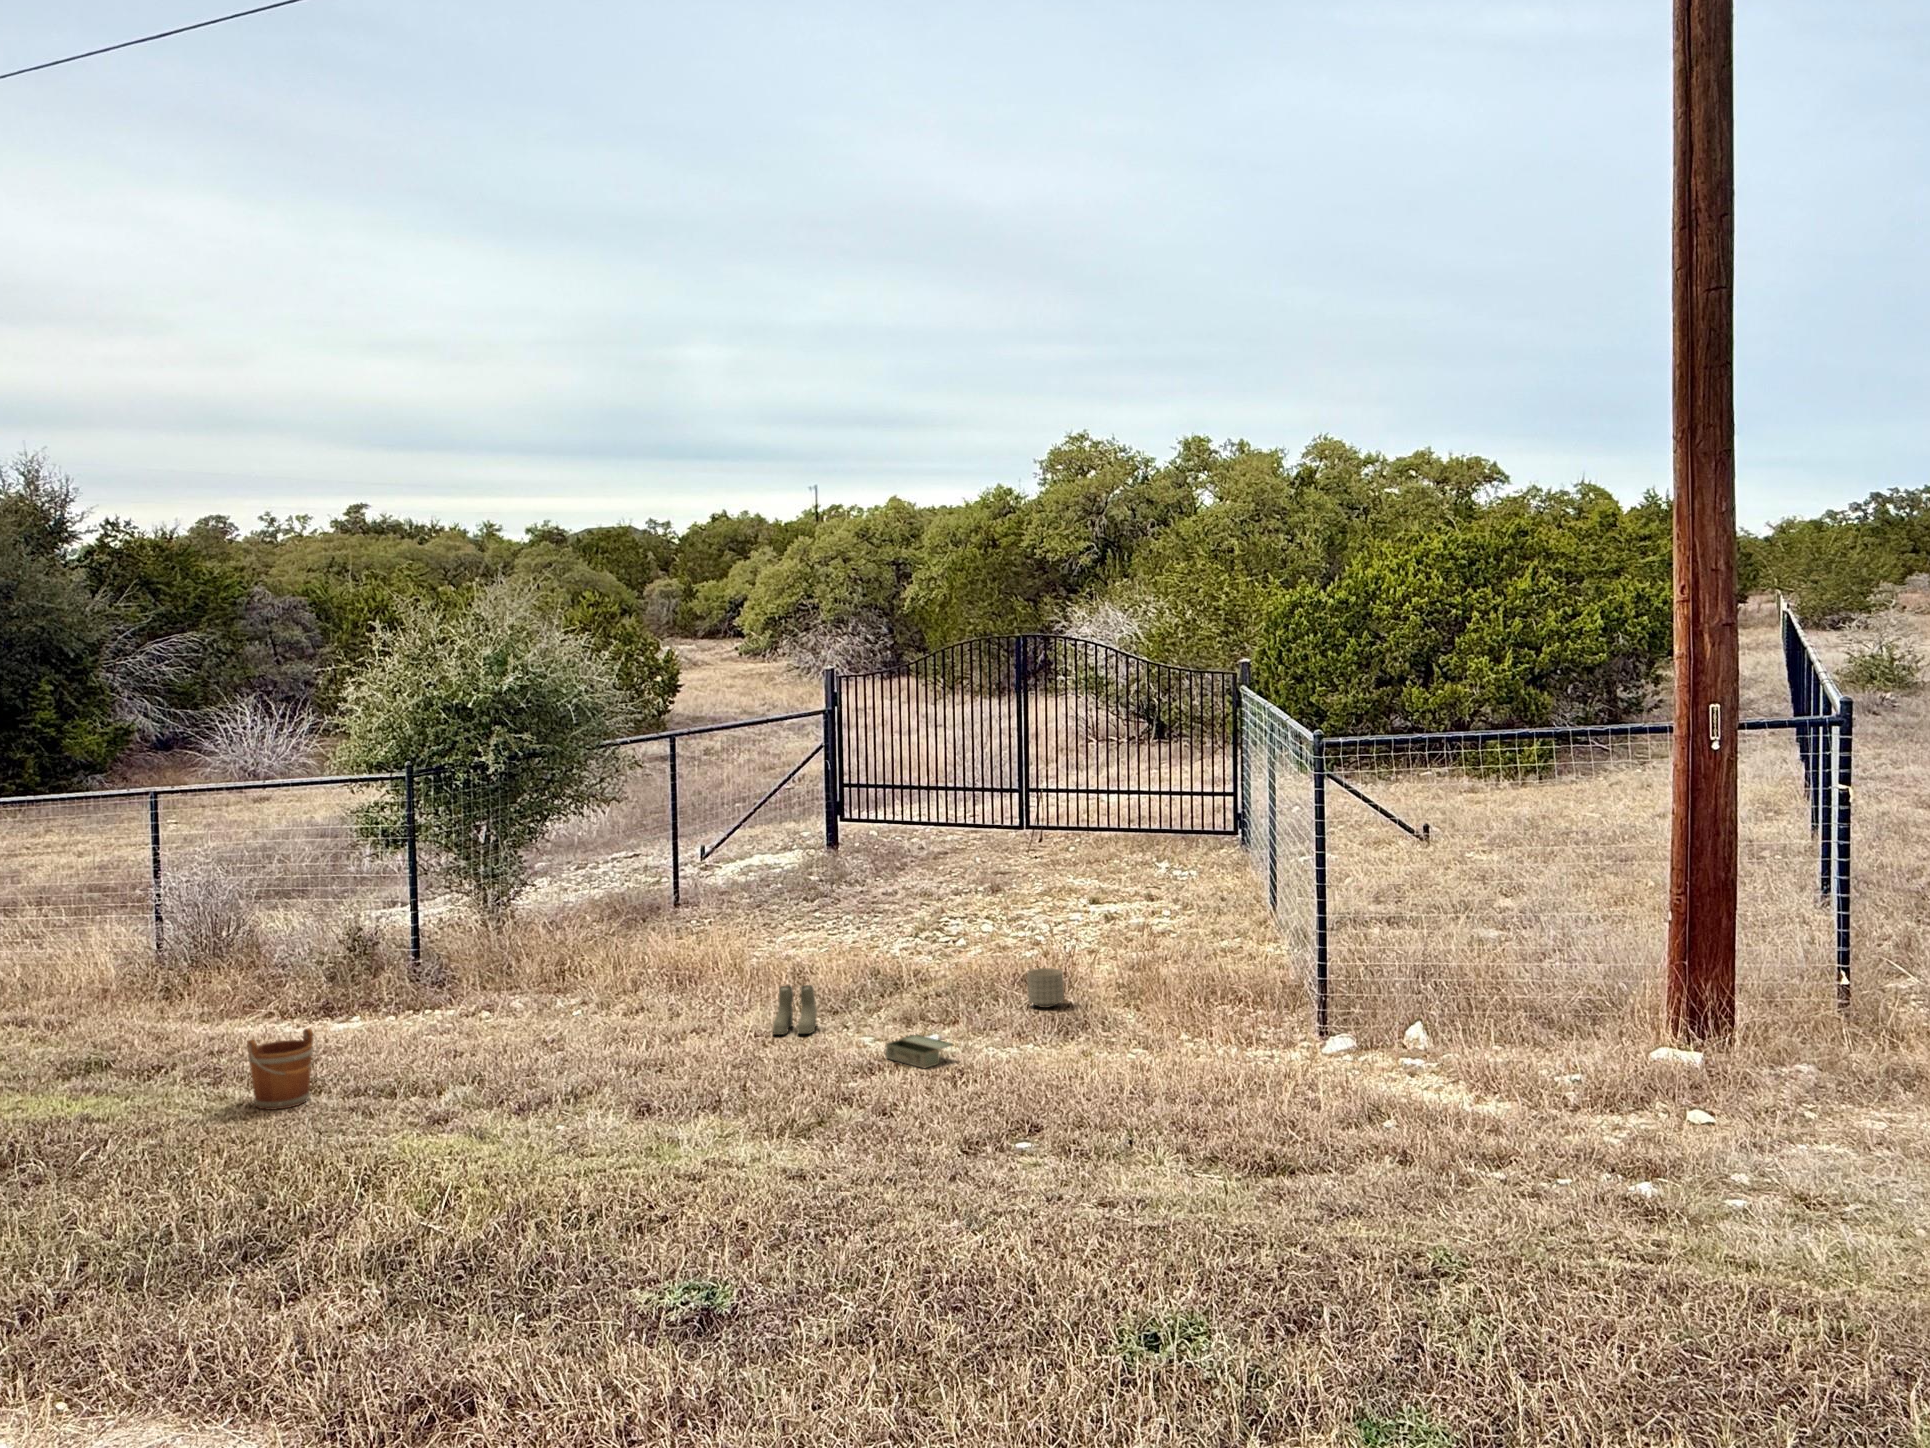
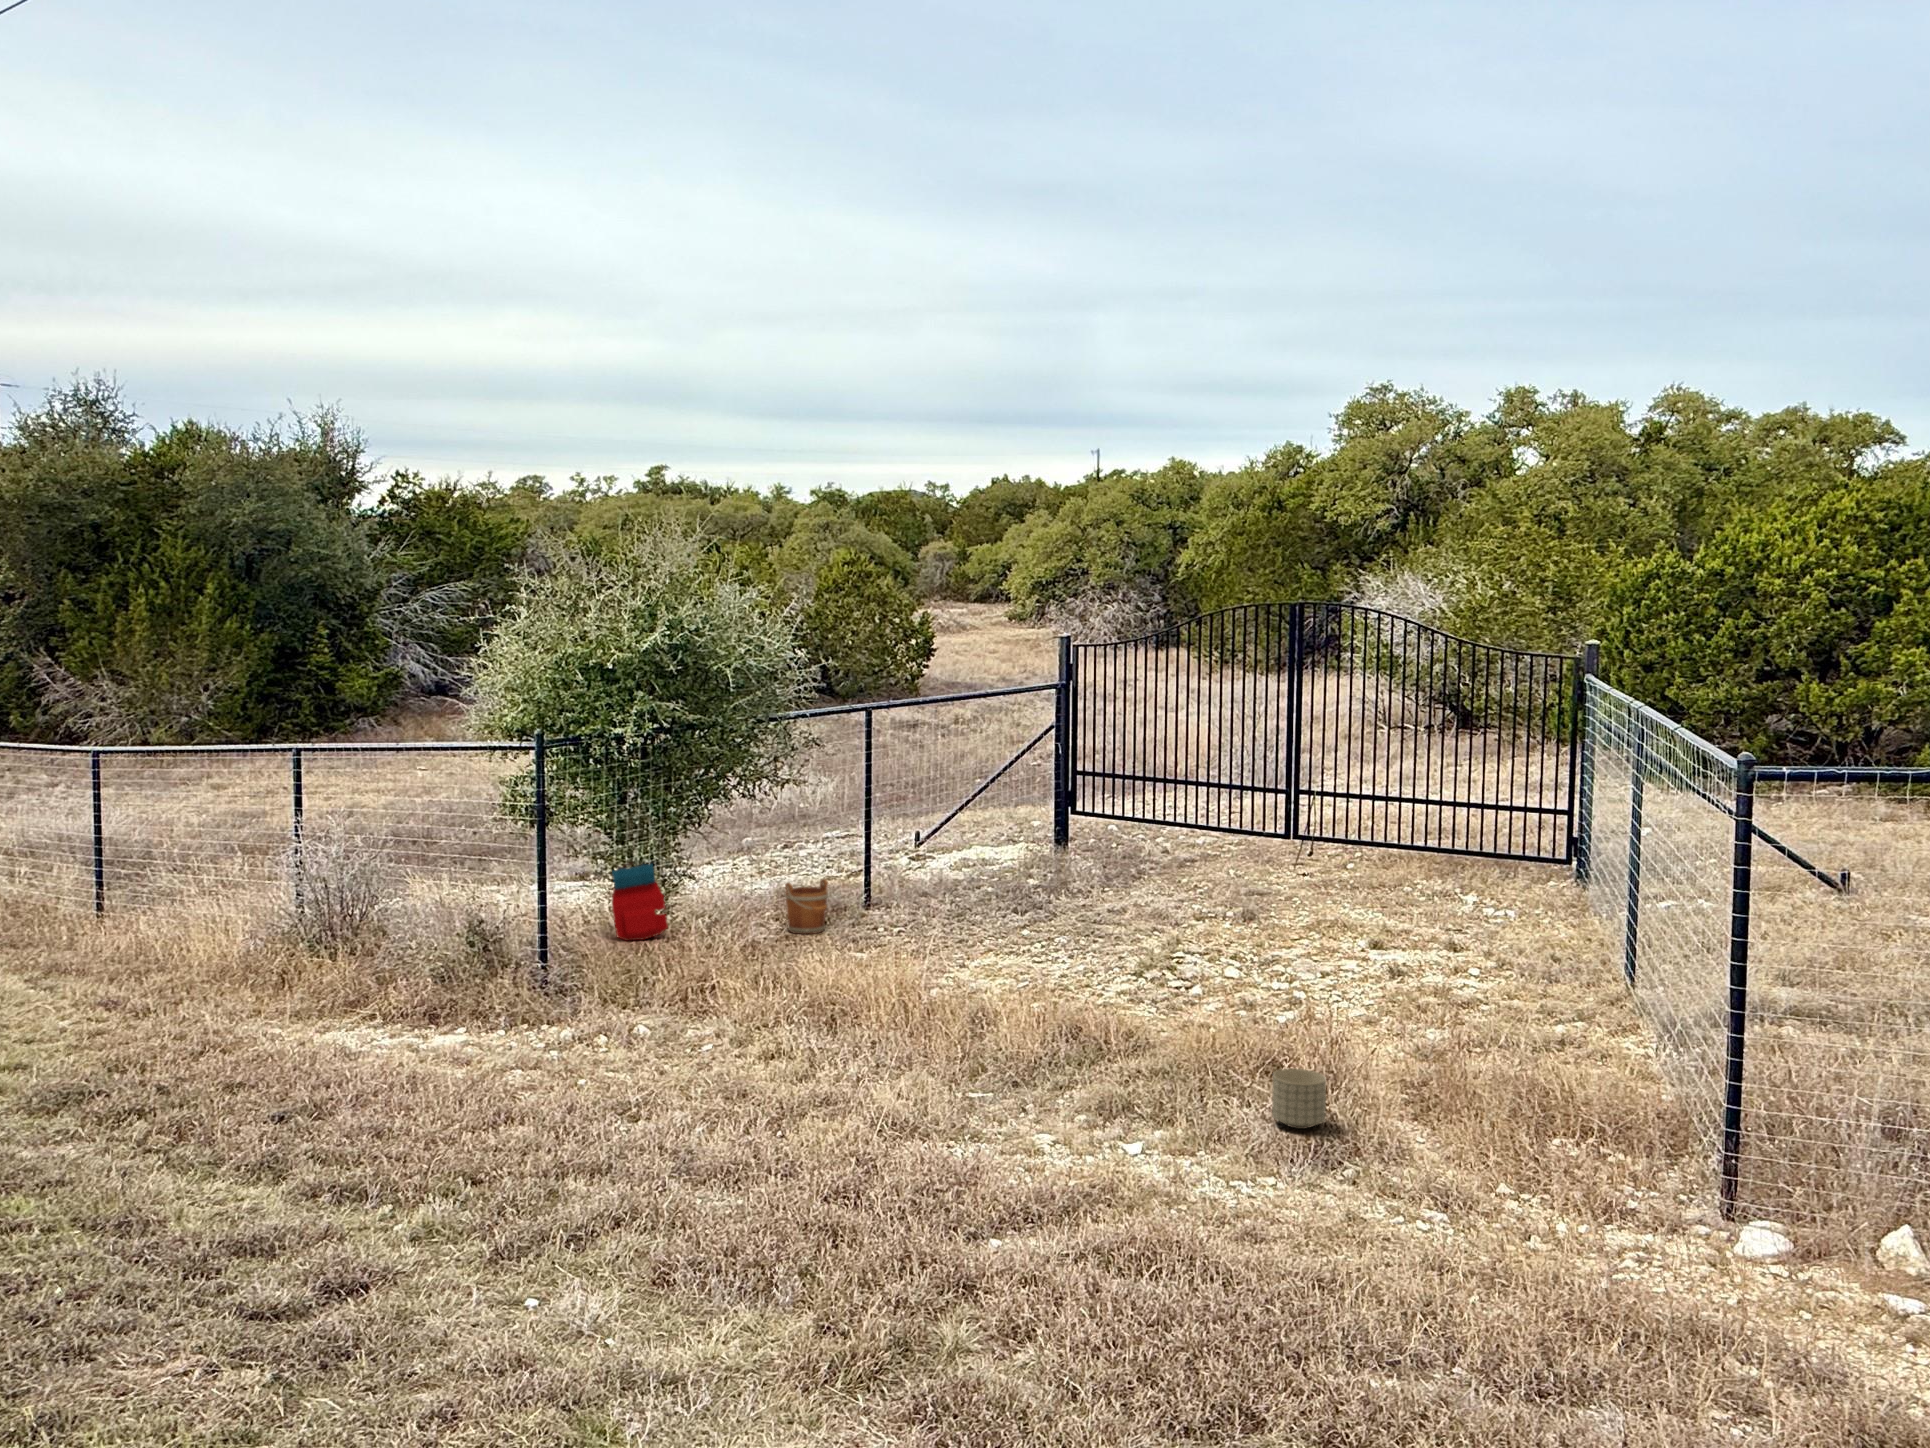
backpack: none [479,868,530,938] -> present [612,862,668,941]
boots: present [773,985,817,1035] -> none [898,1069,965,1145]
bucket: present [247,1028,318,1110] -> present [784,879,832,934]
toolbox: present [886,1035,953,1068] -> none [1046,1171,1147,1235]

